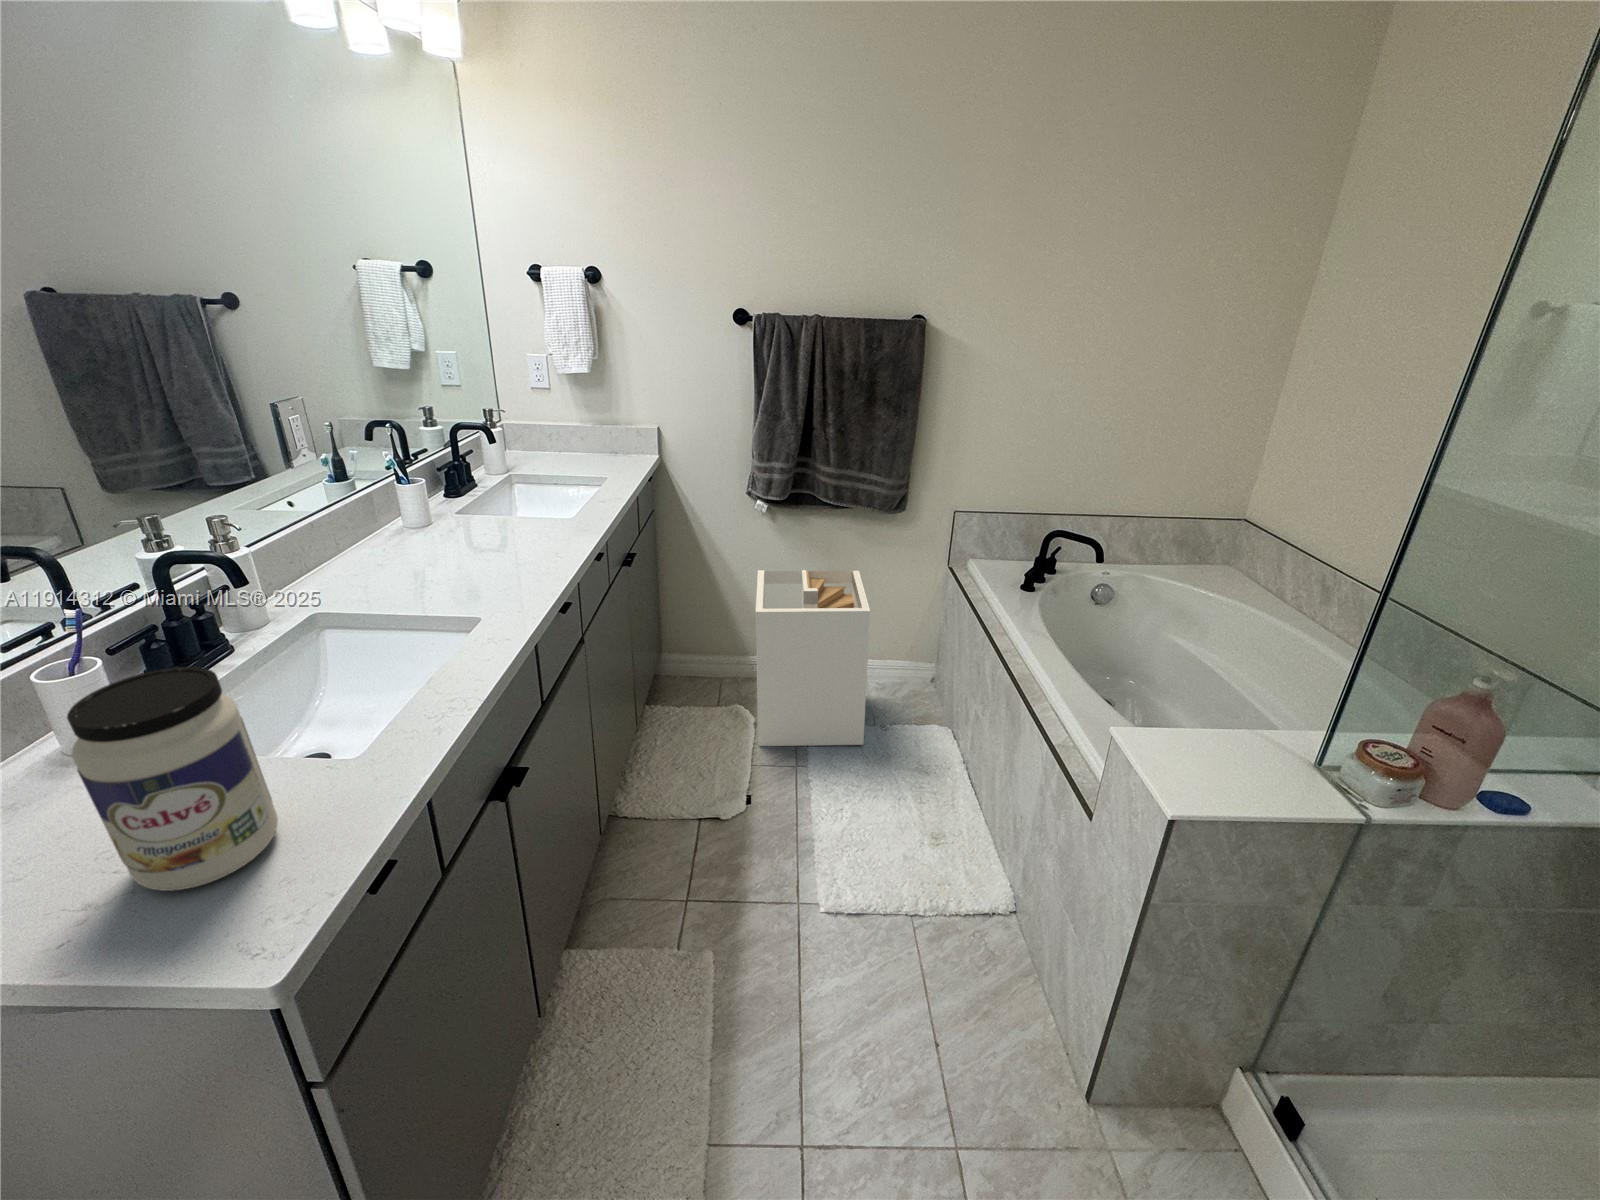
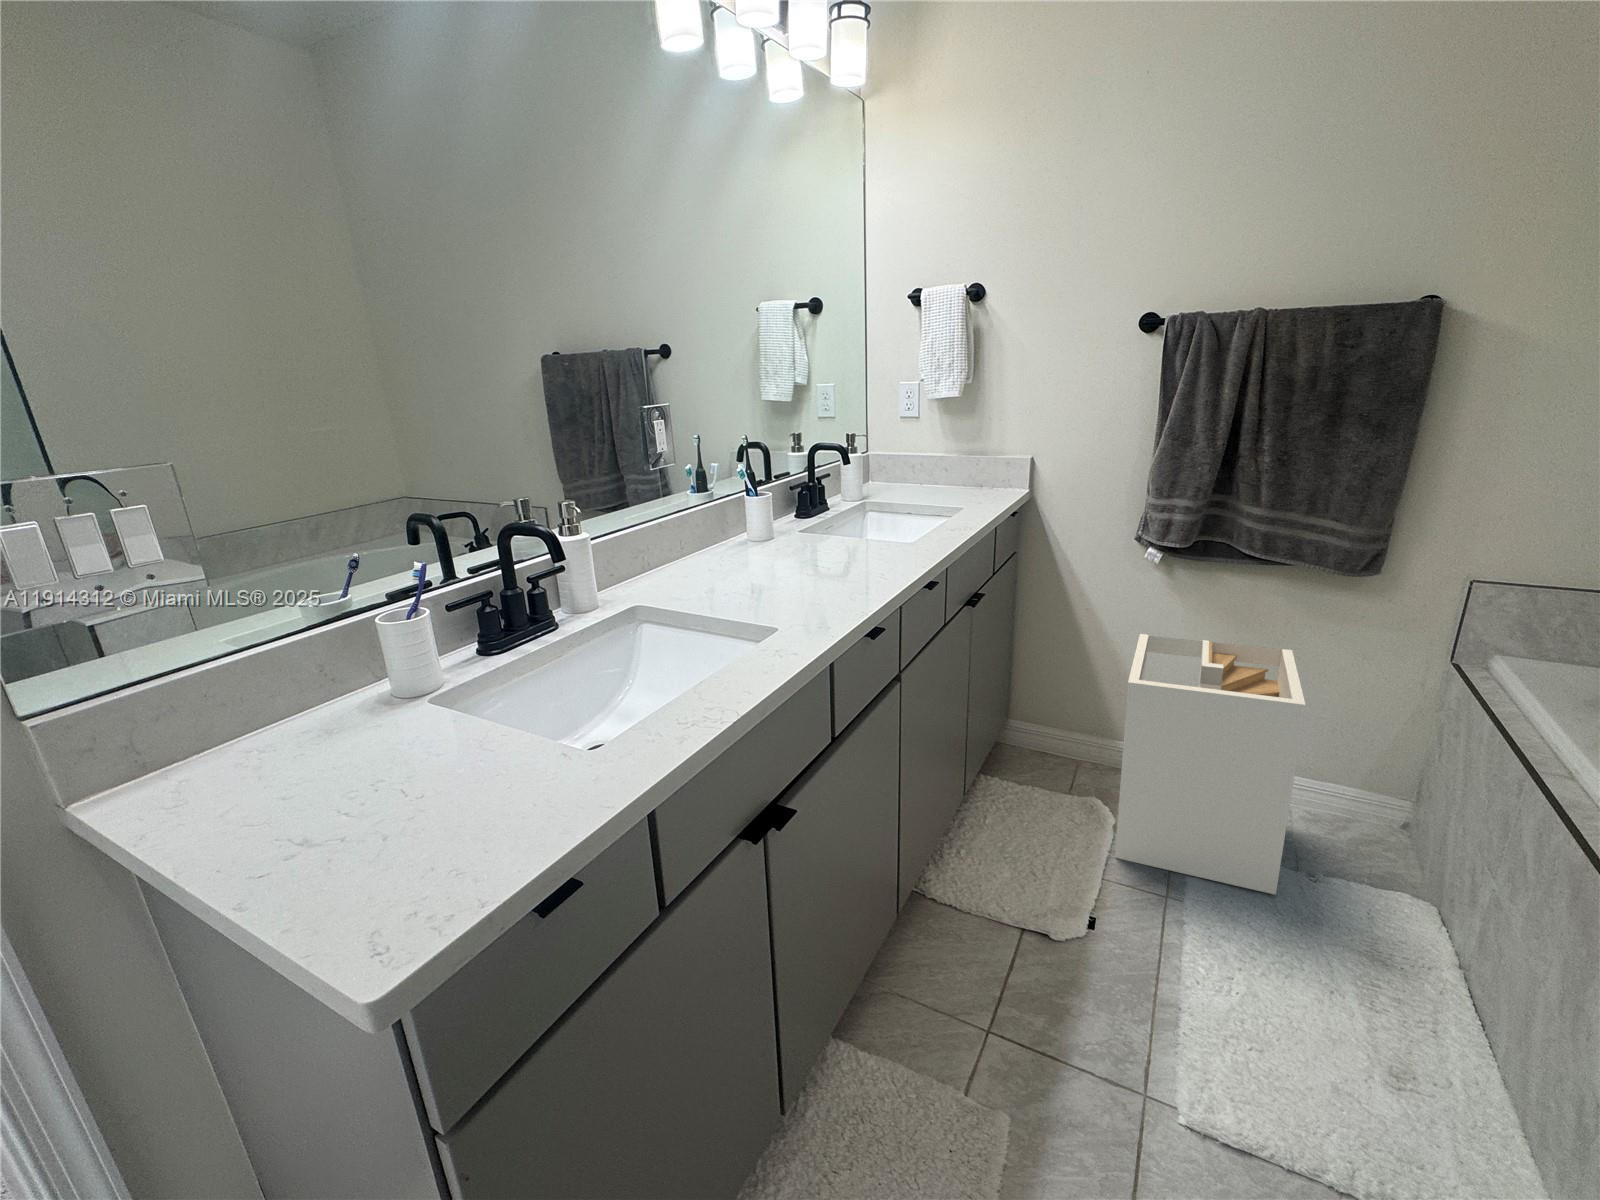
jar: present [67,667,278,891] -> none [304,609,488,848]

